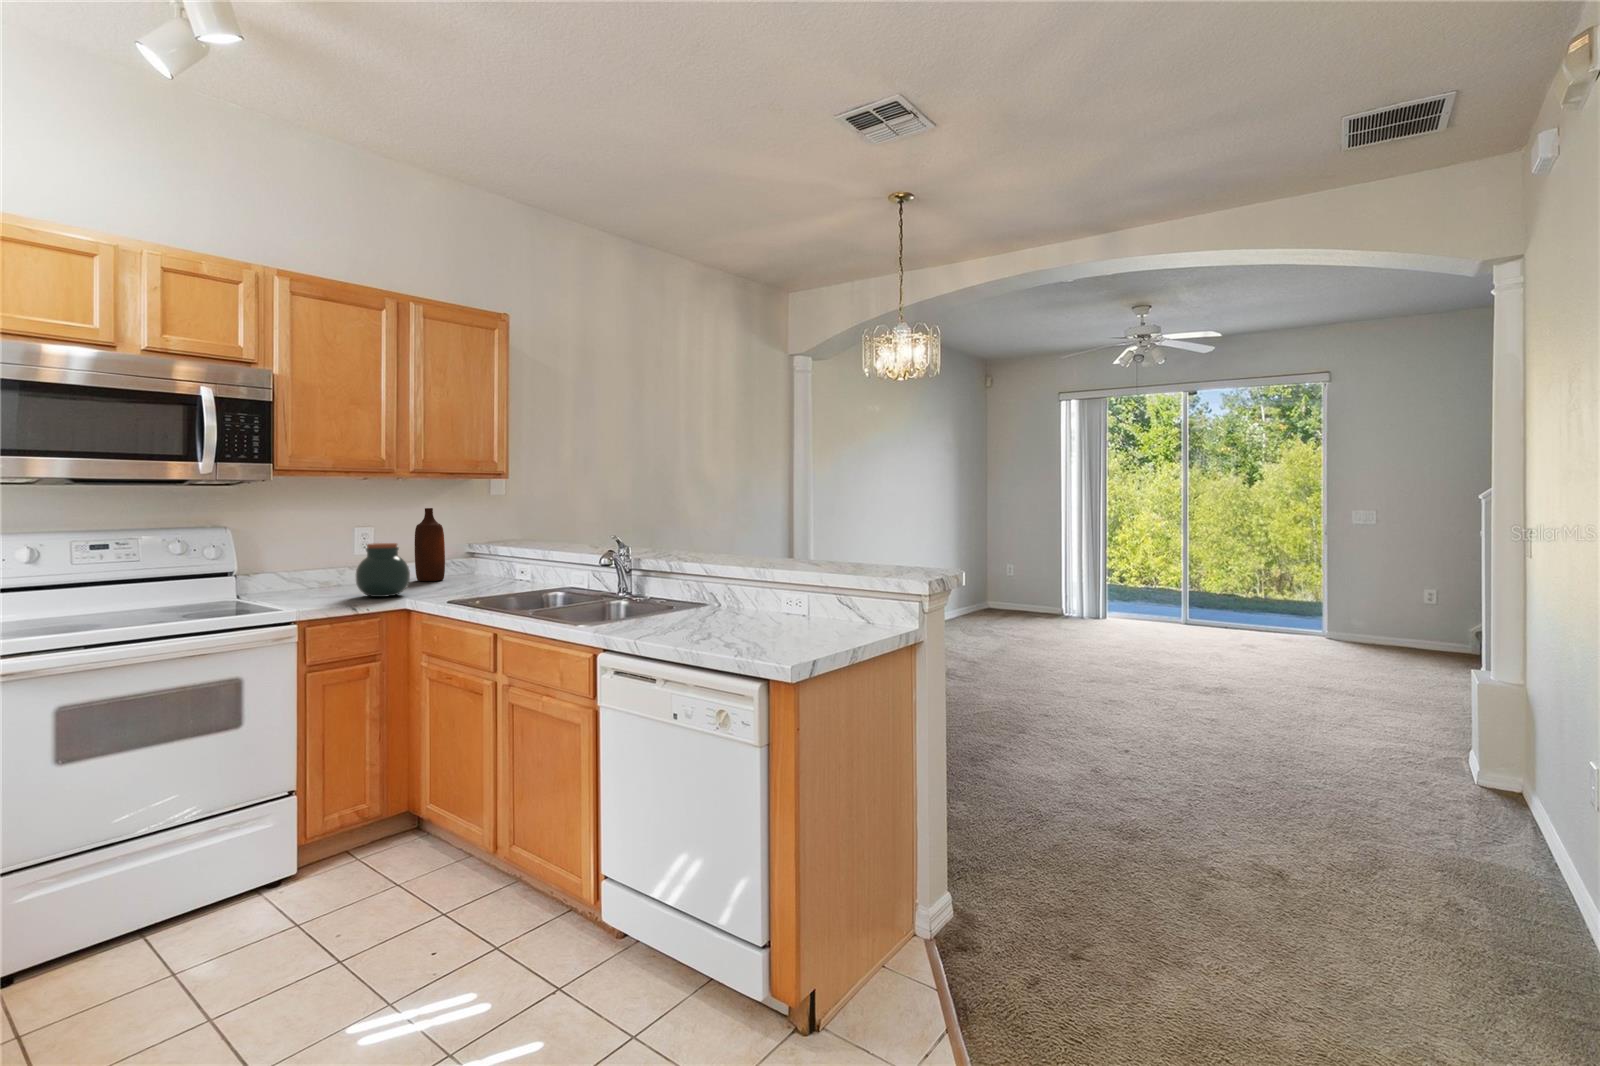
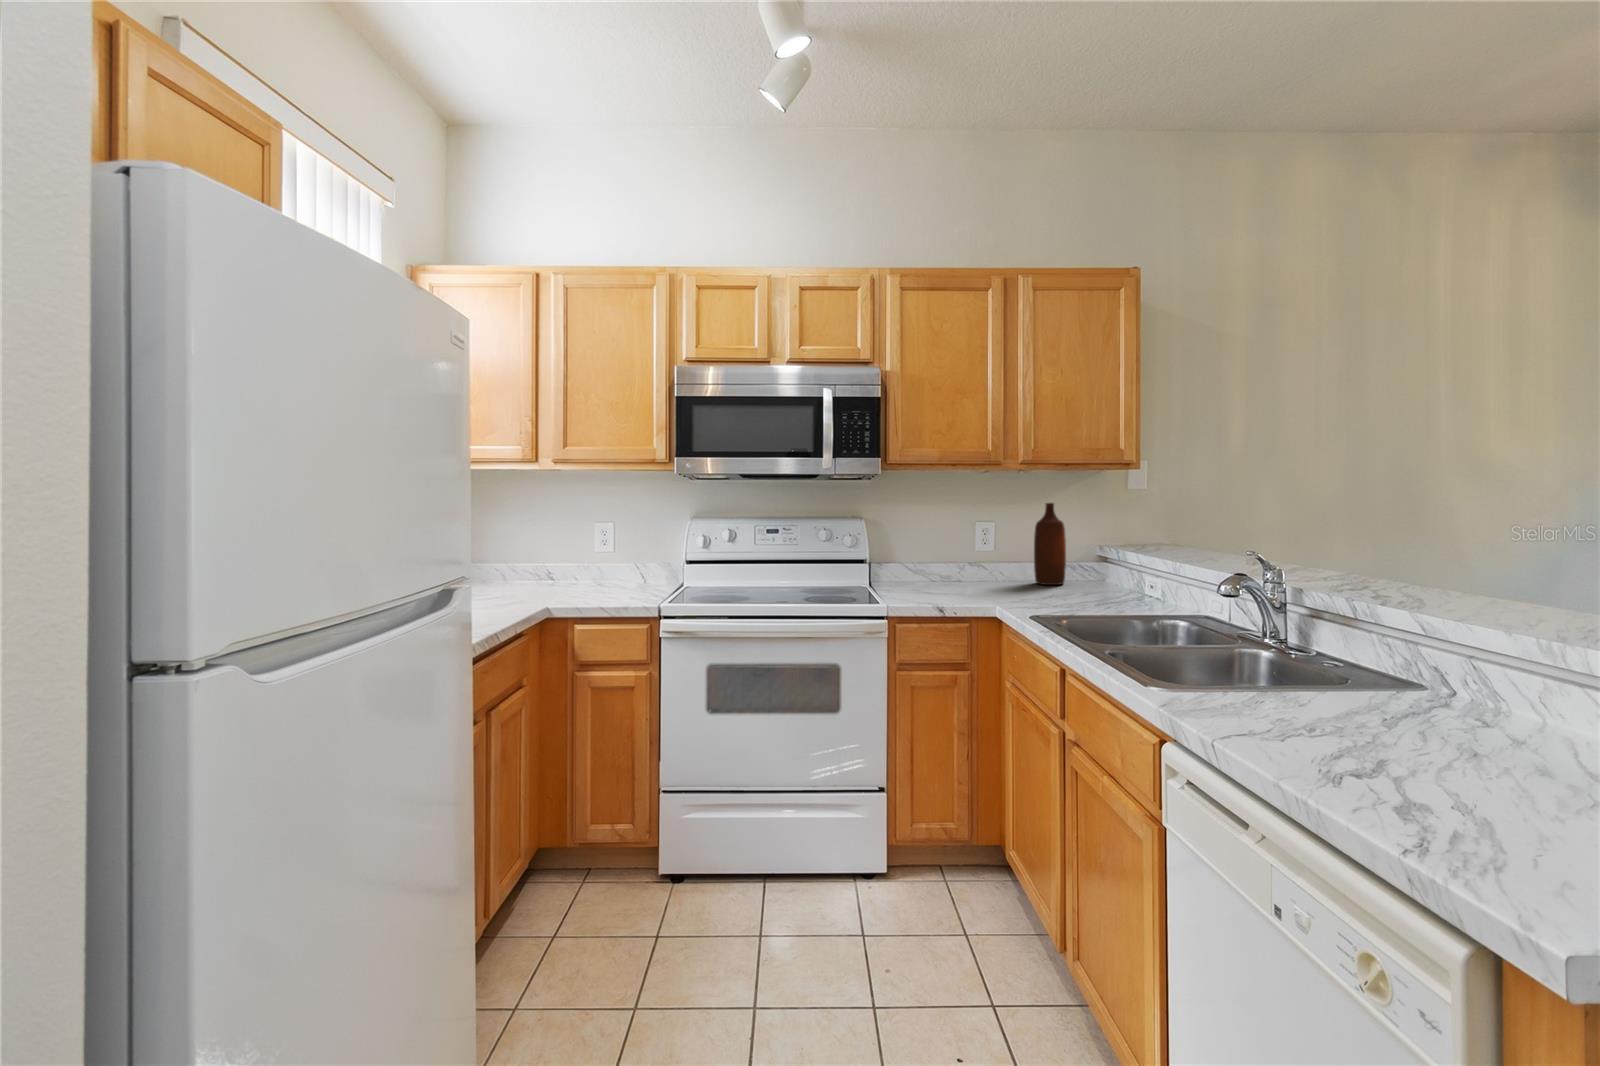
jar: present [356,543,410,597] -> none [955,543,1009,602]

